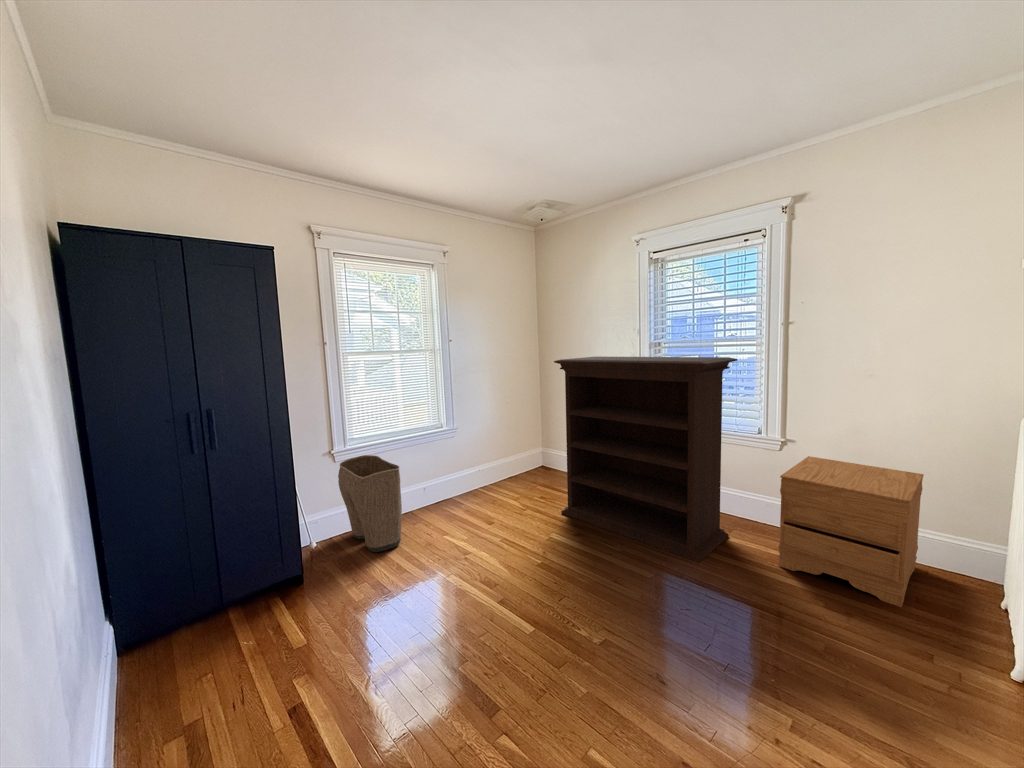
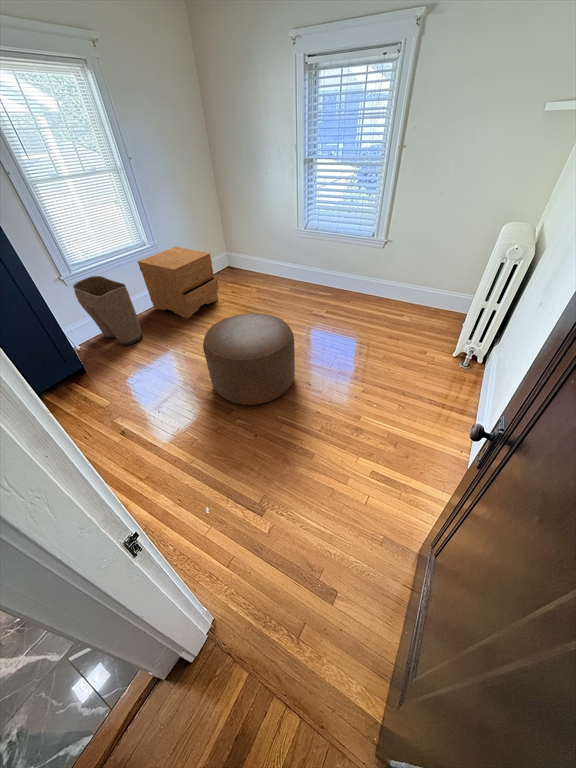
bookshelf: present [554,356,737,562] -> none [230,174,365,323]
nightstand: present [778,456,924,607] -> present [137,247,219,319]
ottoman: none [472,521,630,702] -> present [203,313,295,405]

